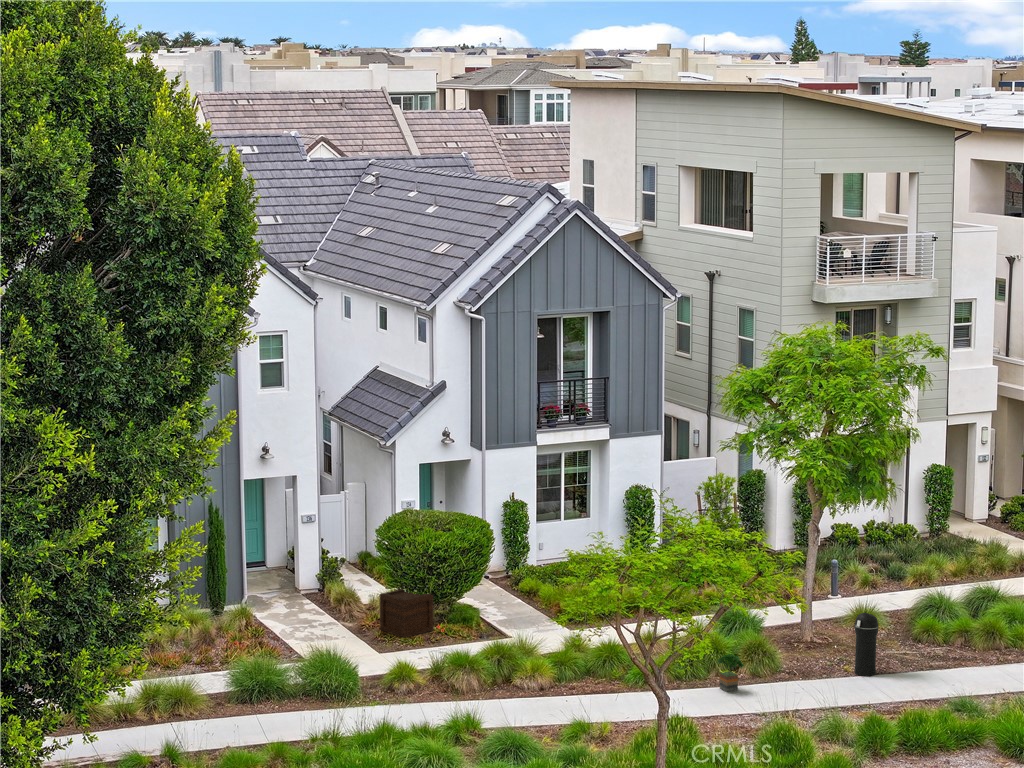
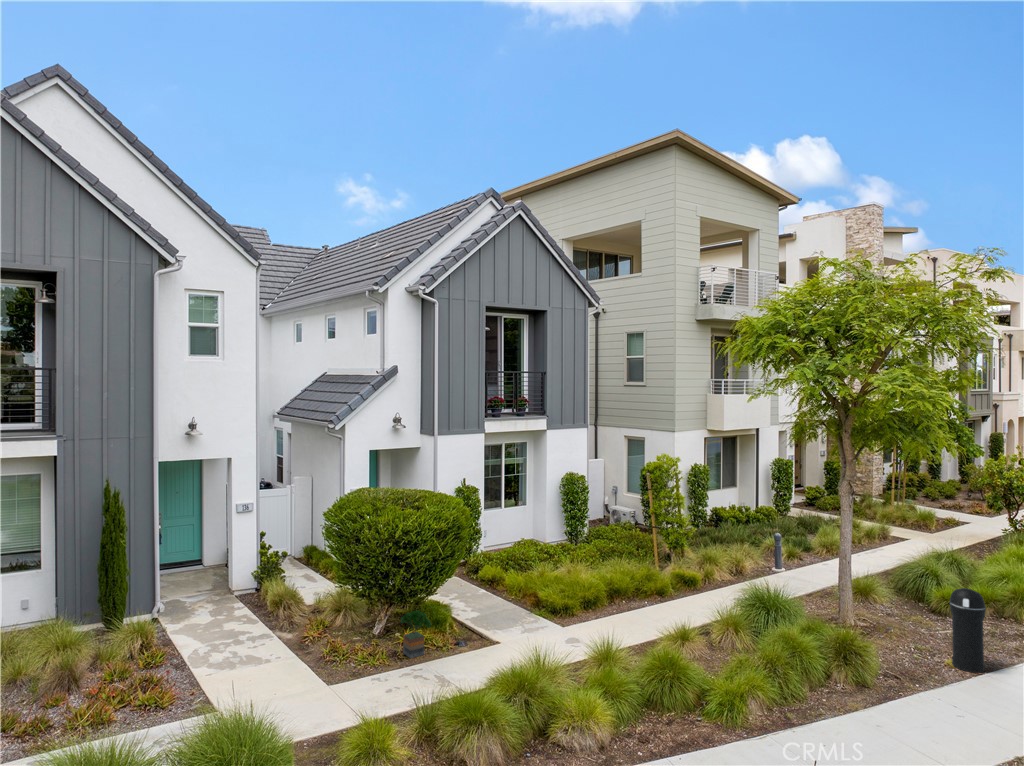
wooden crate: present [380,589,434,638] -> none [328,583,398,654]
potted tree: present [718,654,744,692] -> present [401,611,431,658]

